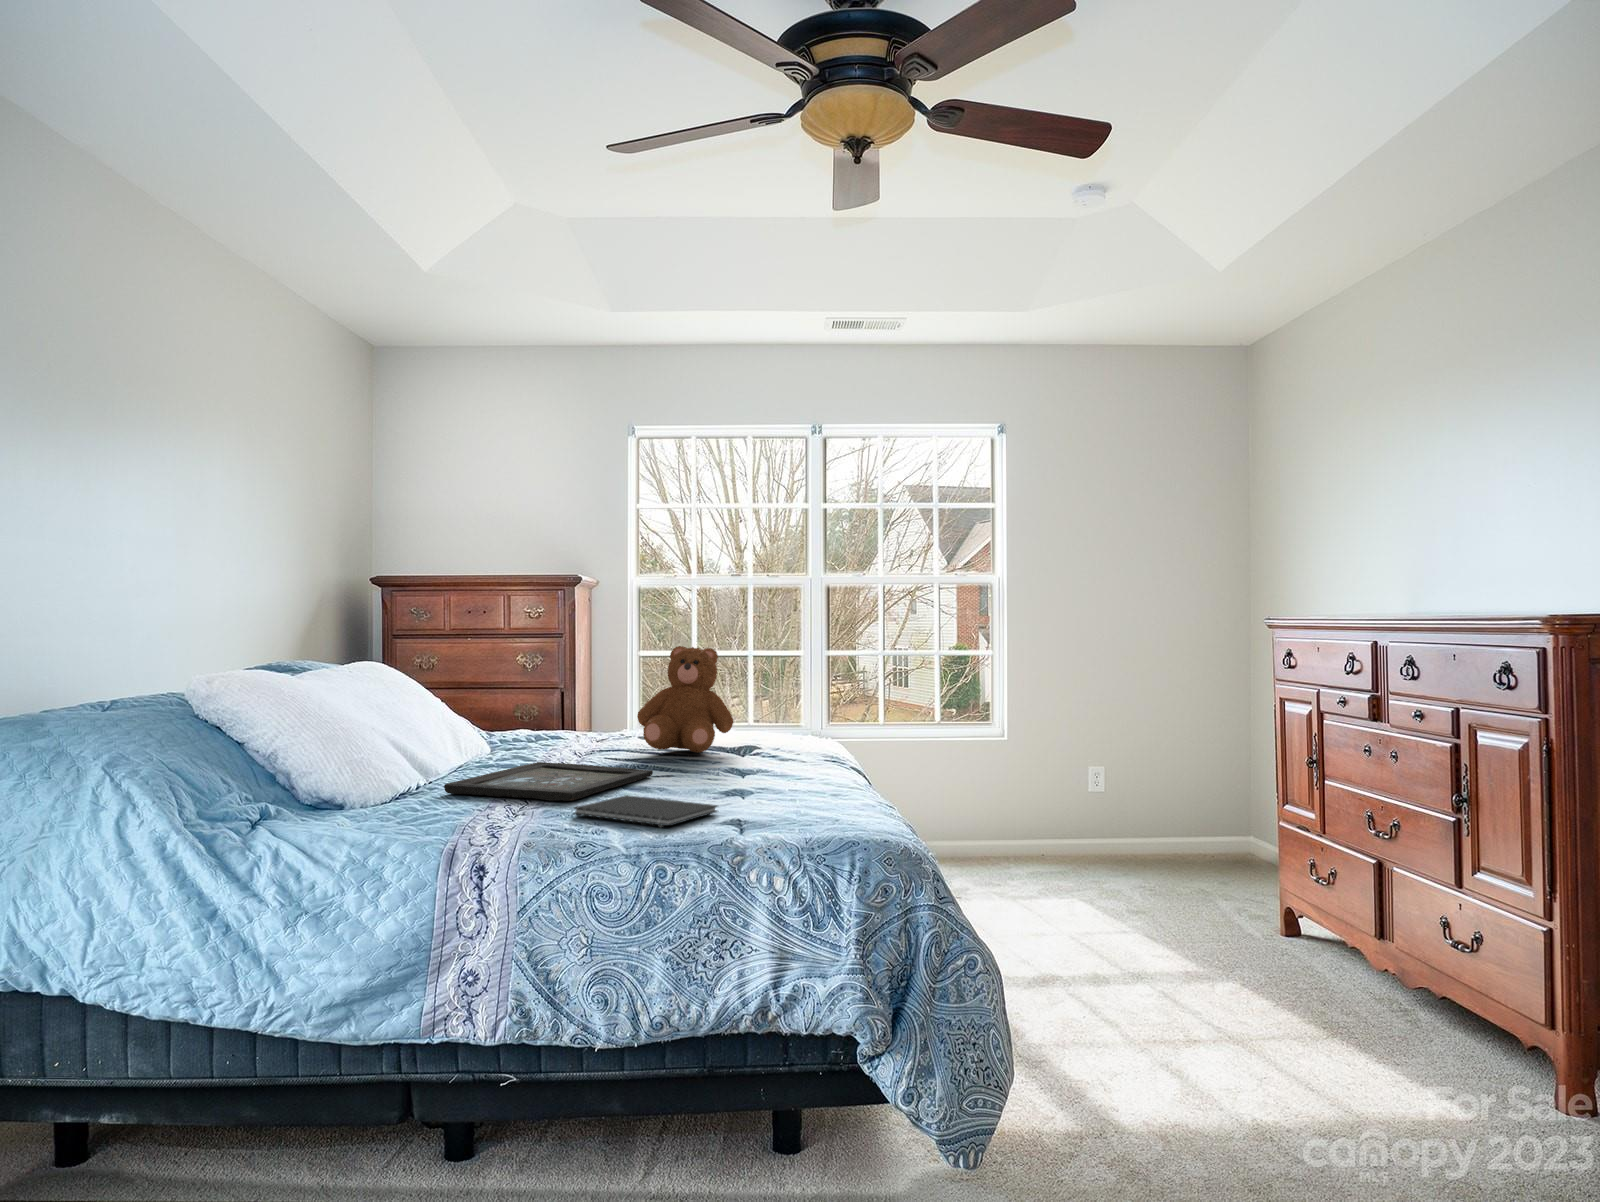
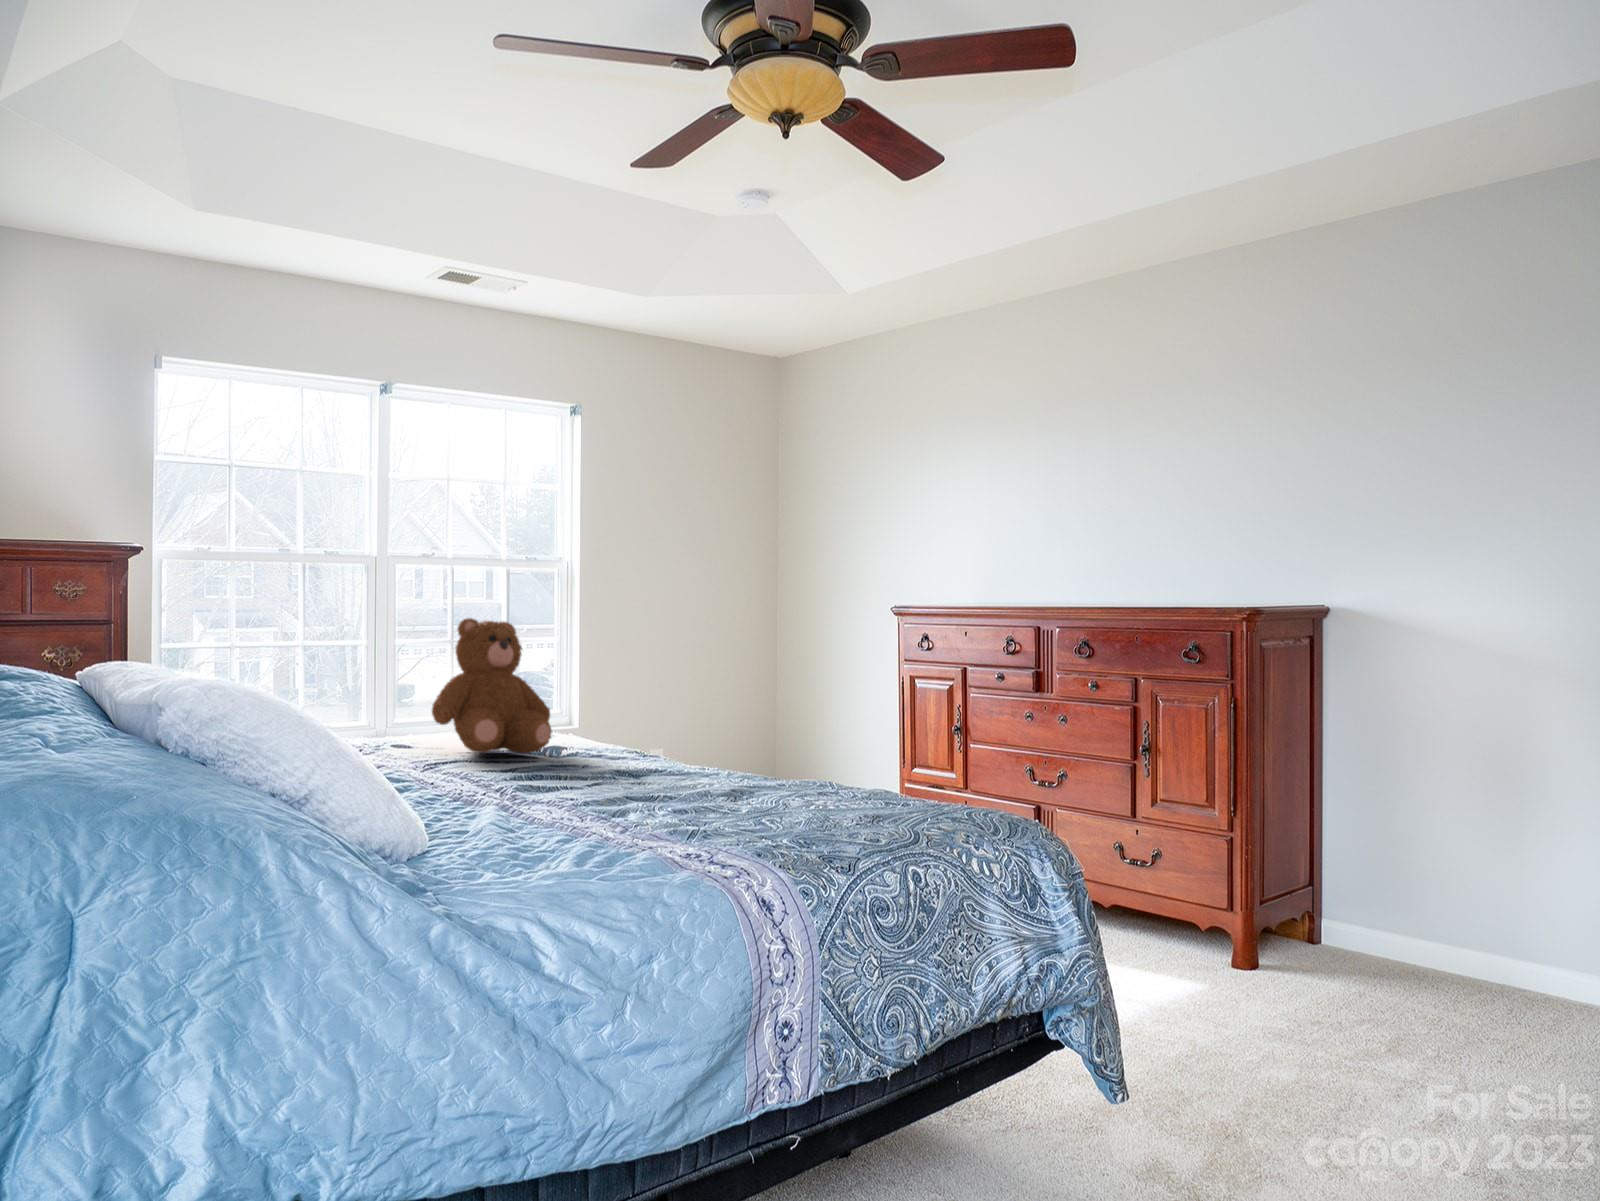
tray: present [444,762,653,801] -> none [430,776,659,825]
notebook: present [574,795,717,827] -> none [710,803,867,831]

